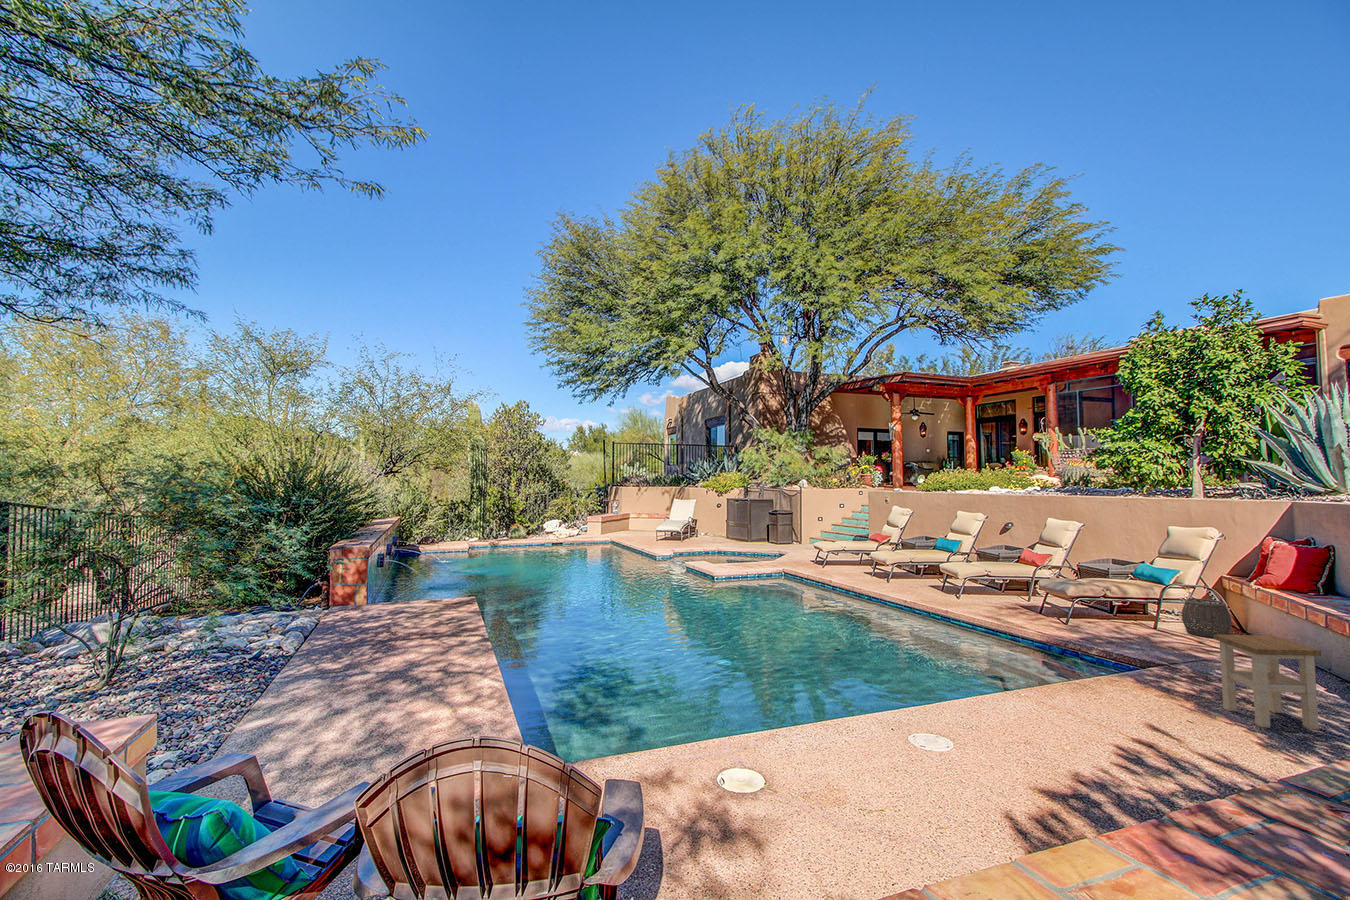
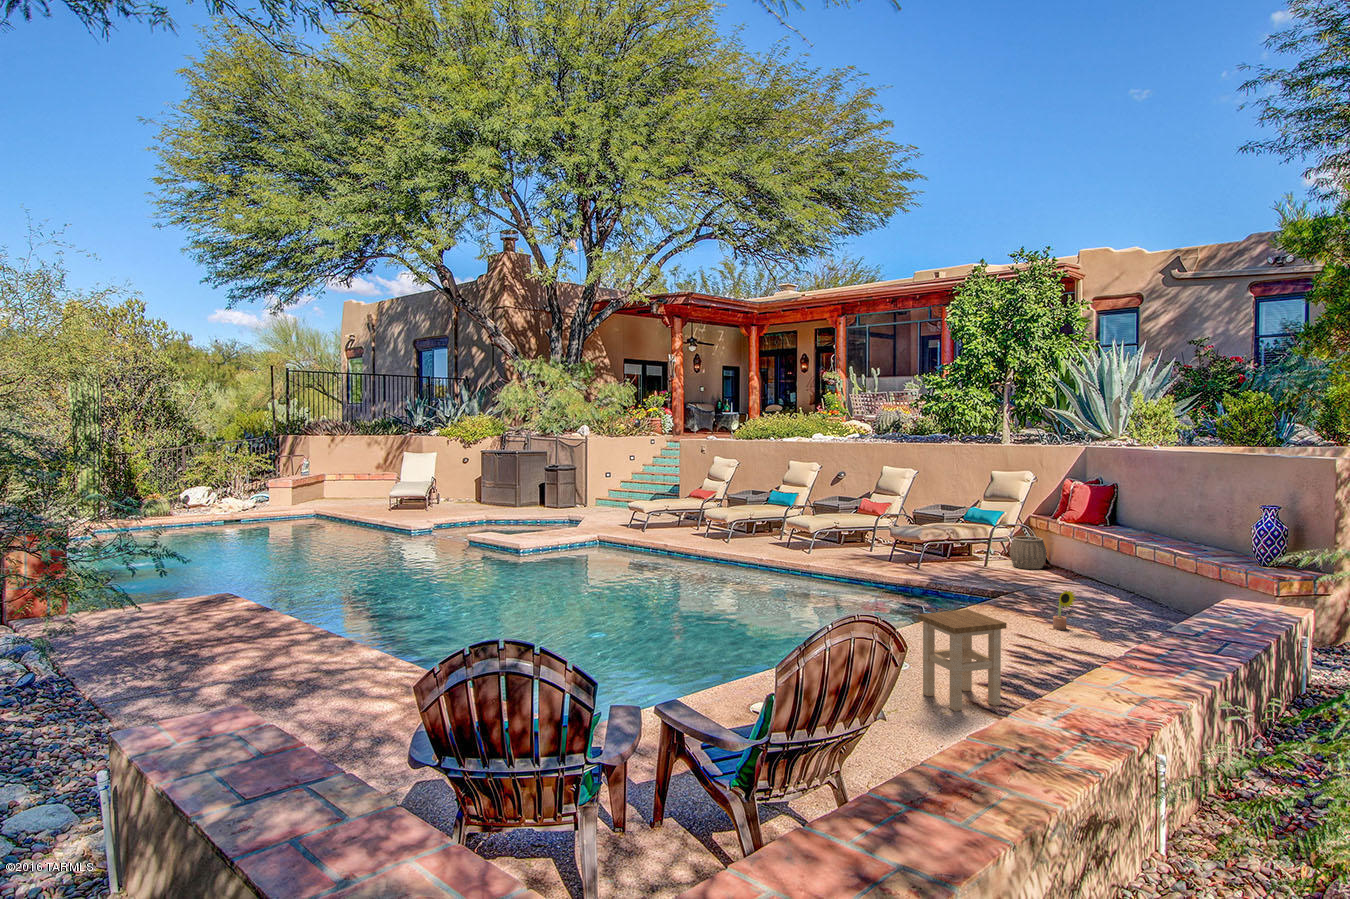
stool: present [1213,634,1321,729] -> present [918,609,1007,711]
decorative plant: none [1178,670,1209,718] -> present [1053,590,1076,630]

